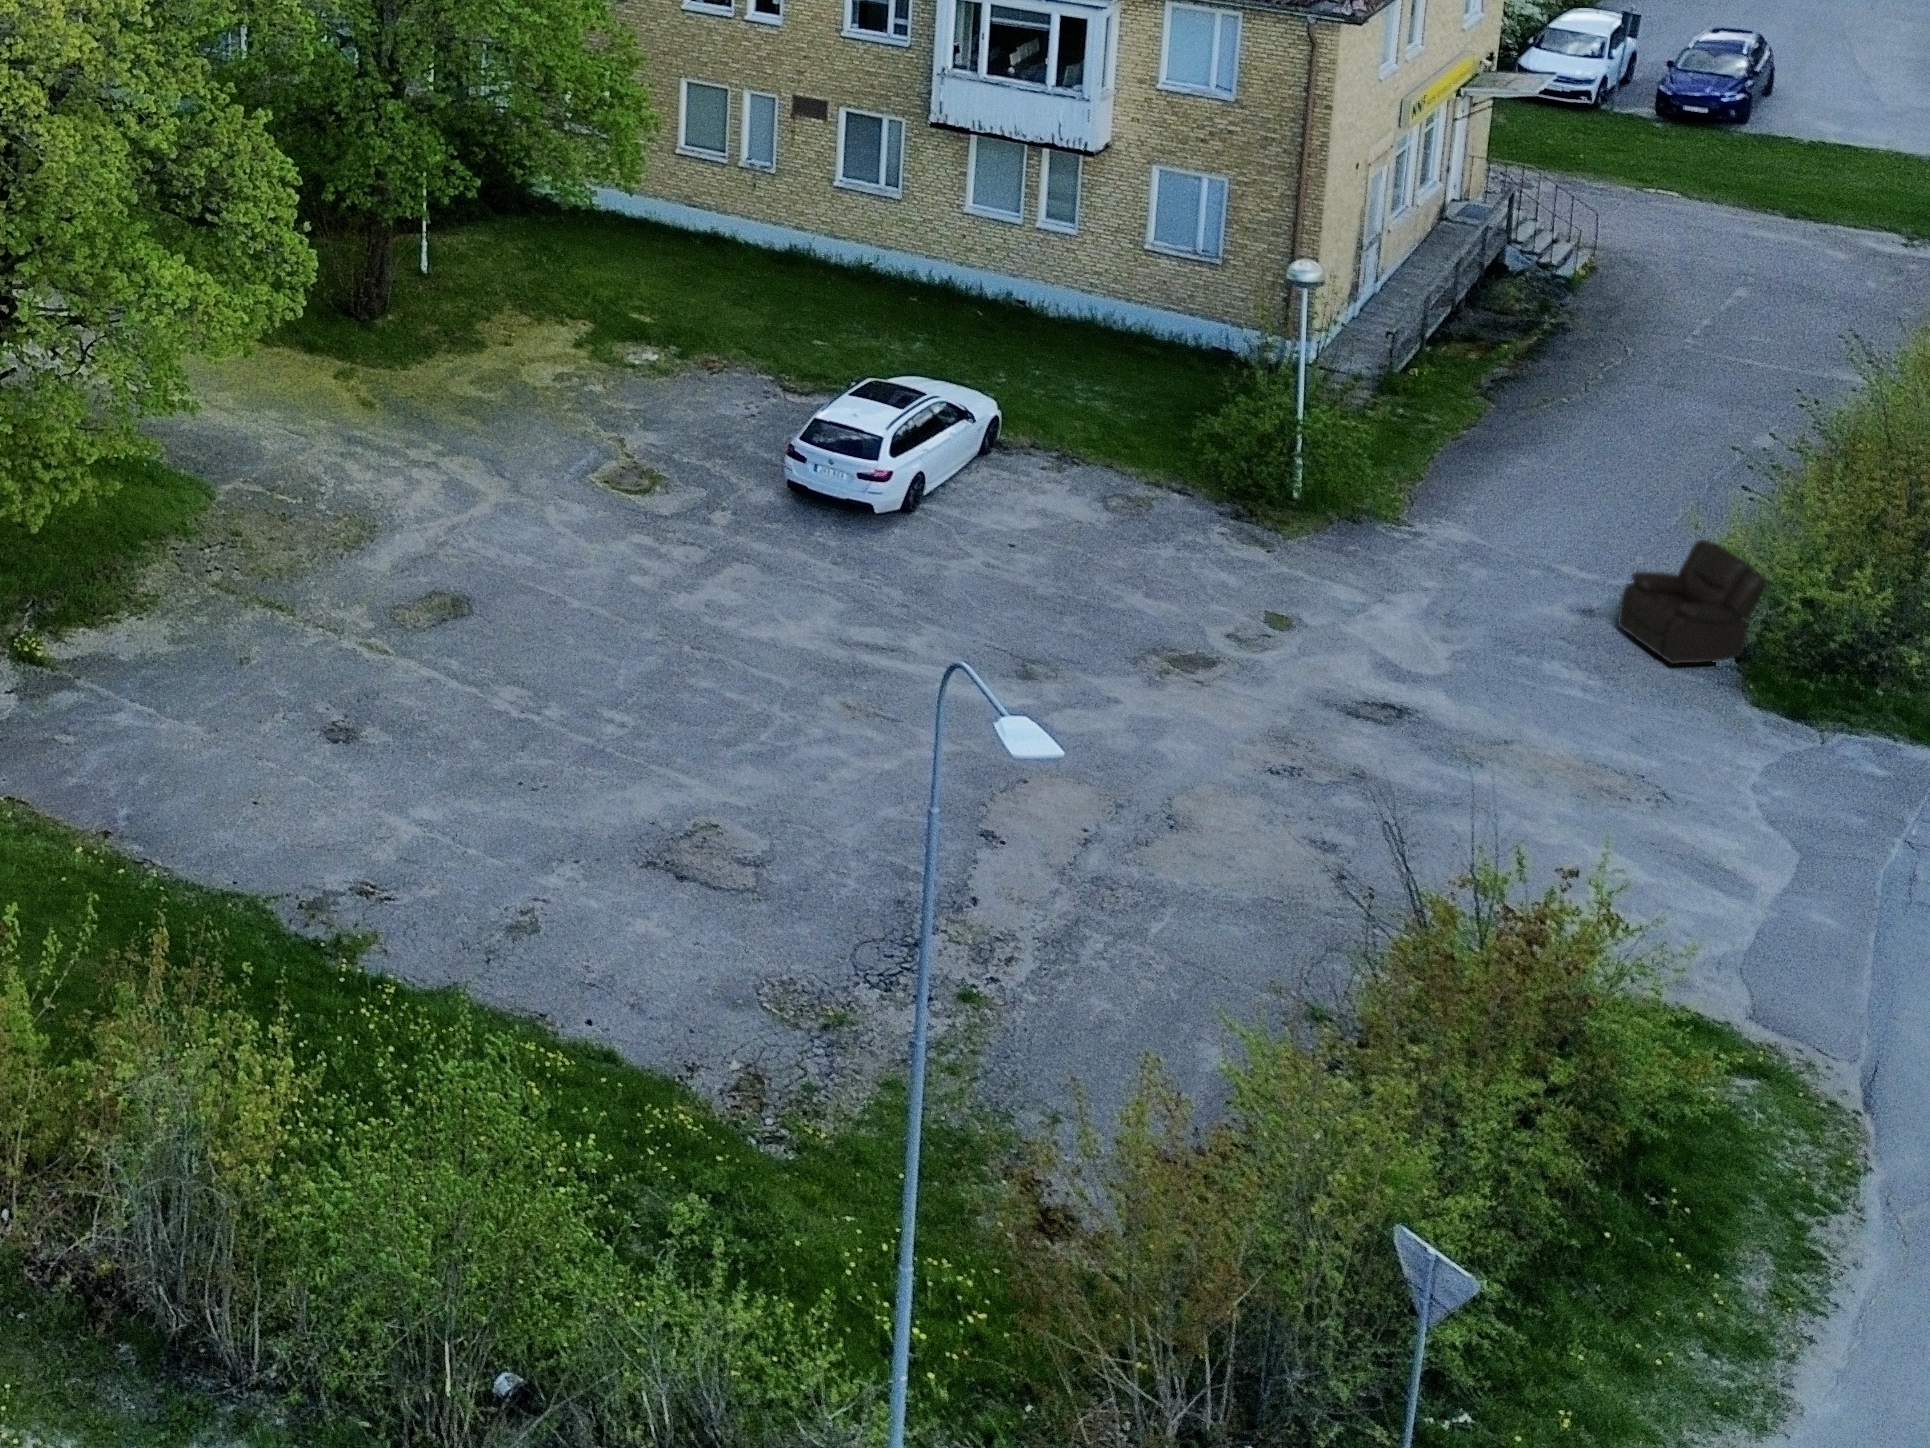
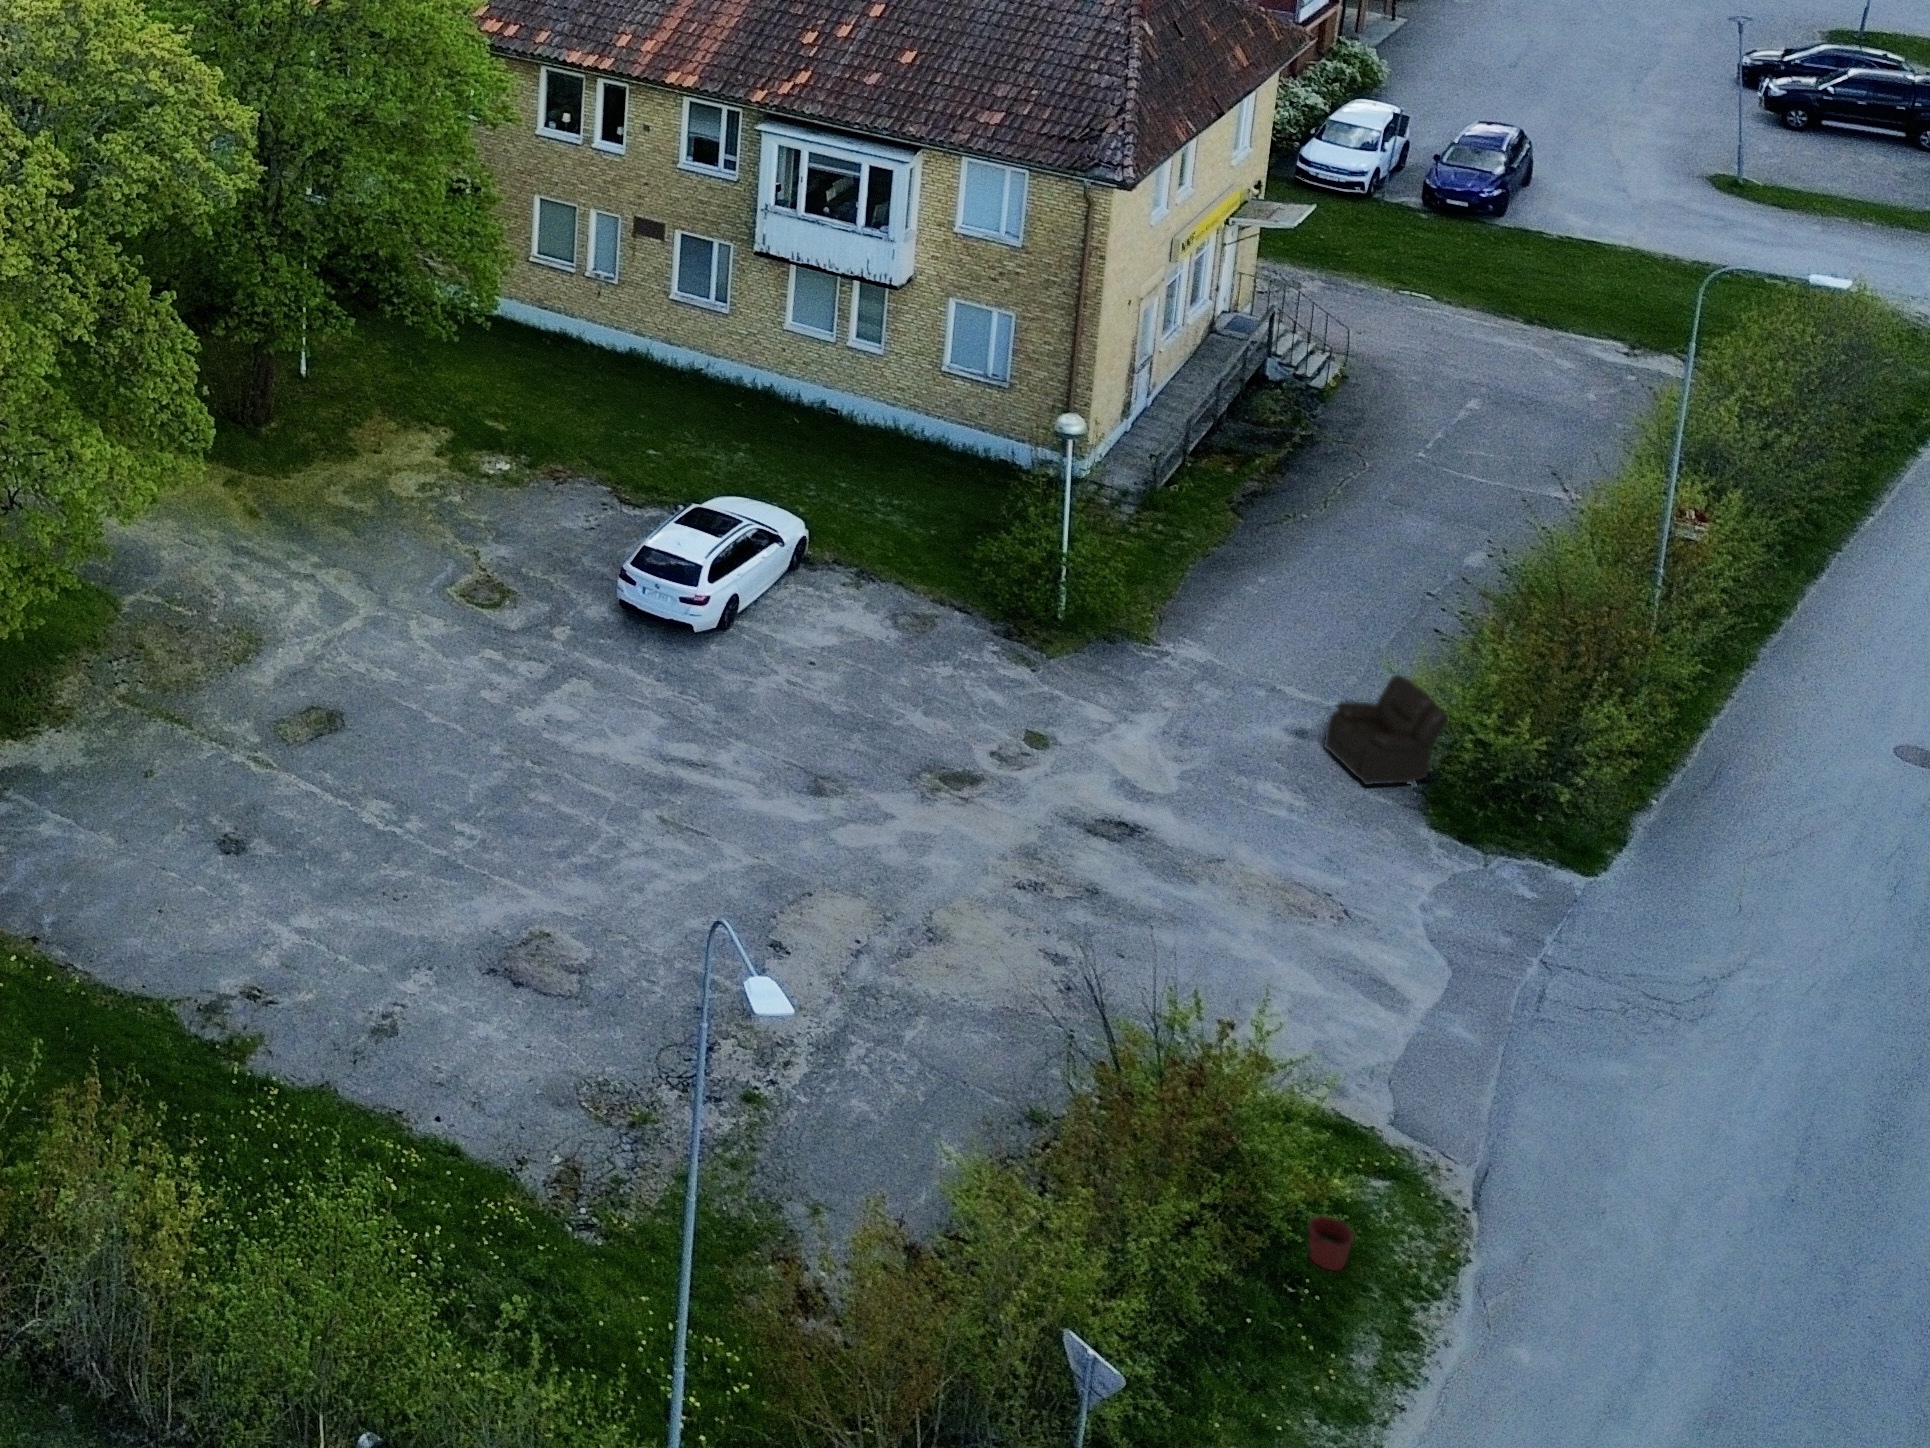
bucket: none [1664,1119,1724,1184] -> present [1308,1216,1354,1271]

